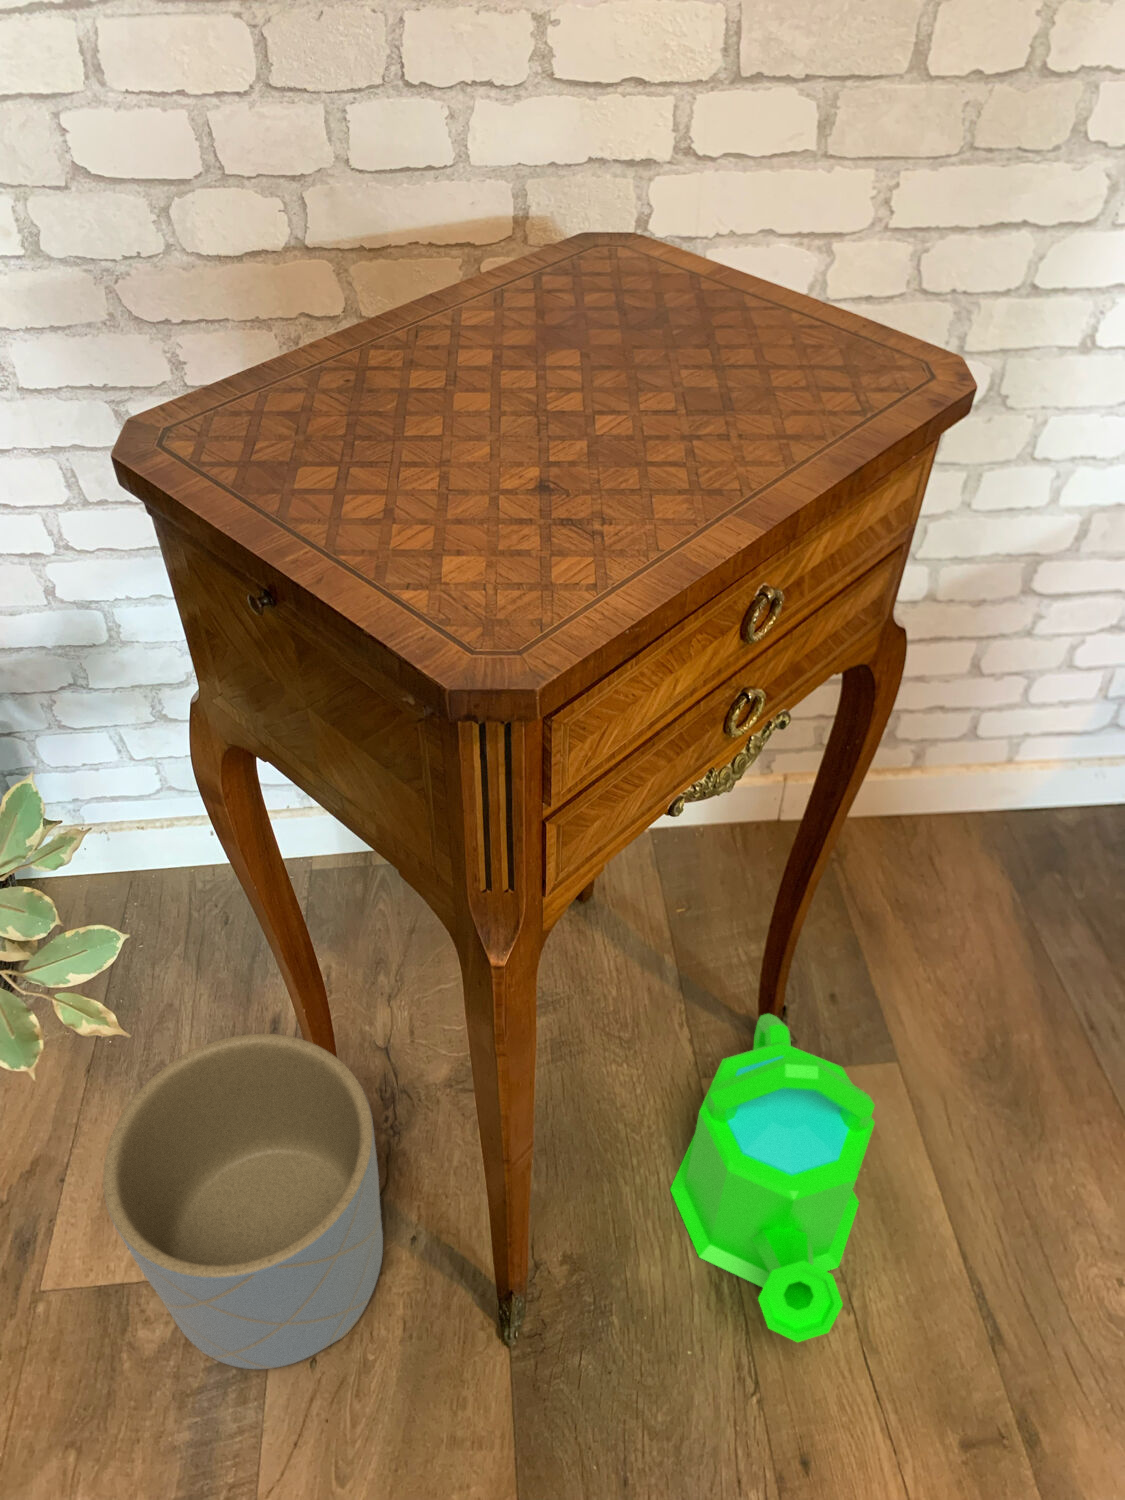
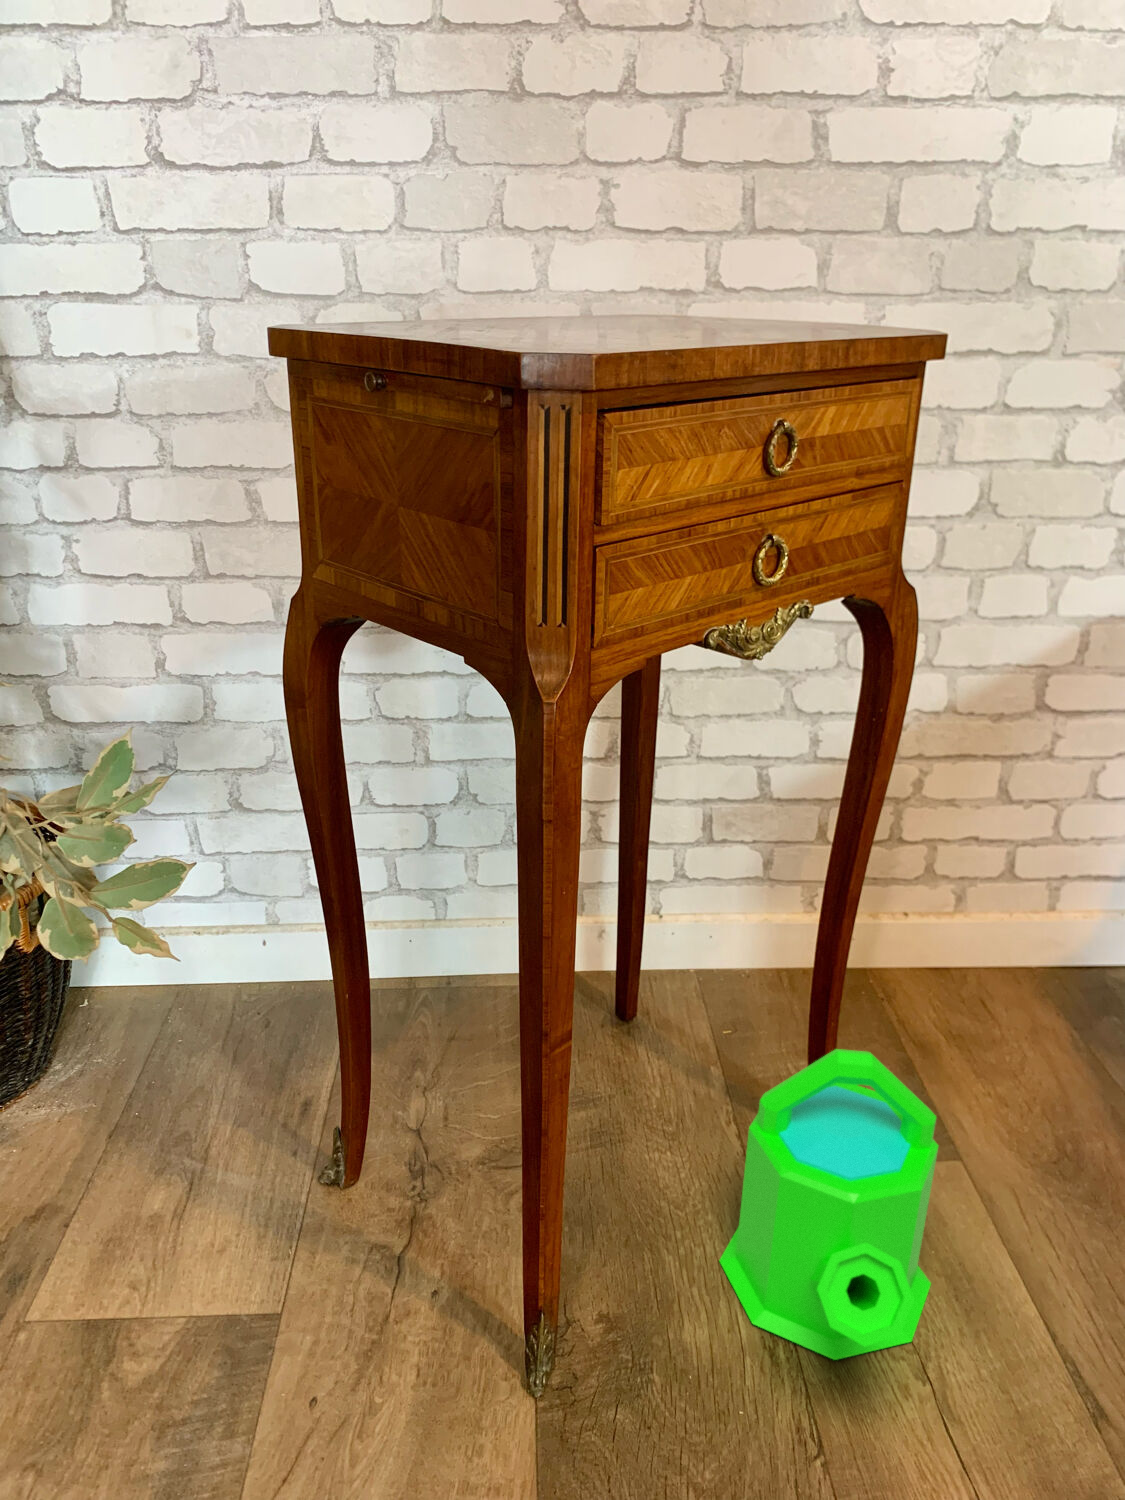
planter: present [103,1033,383,1369] -> none [124,1015,407,1396]

